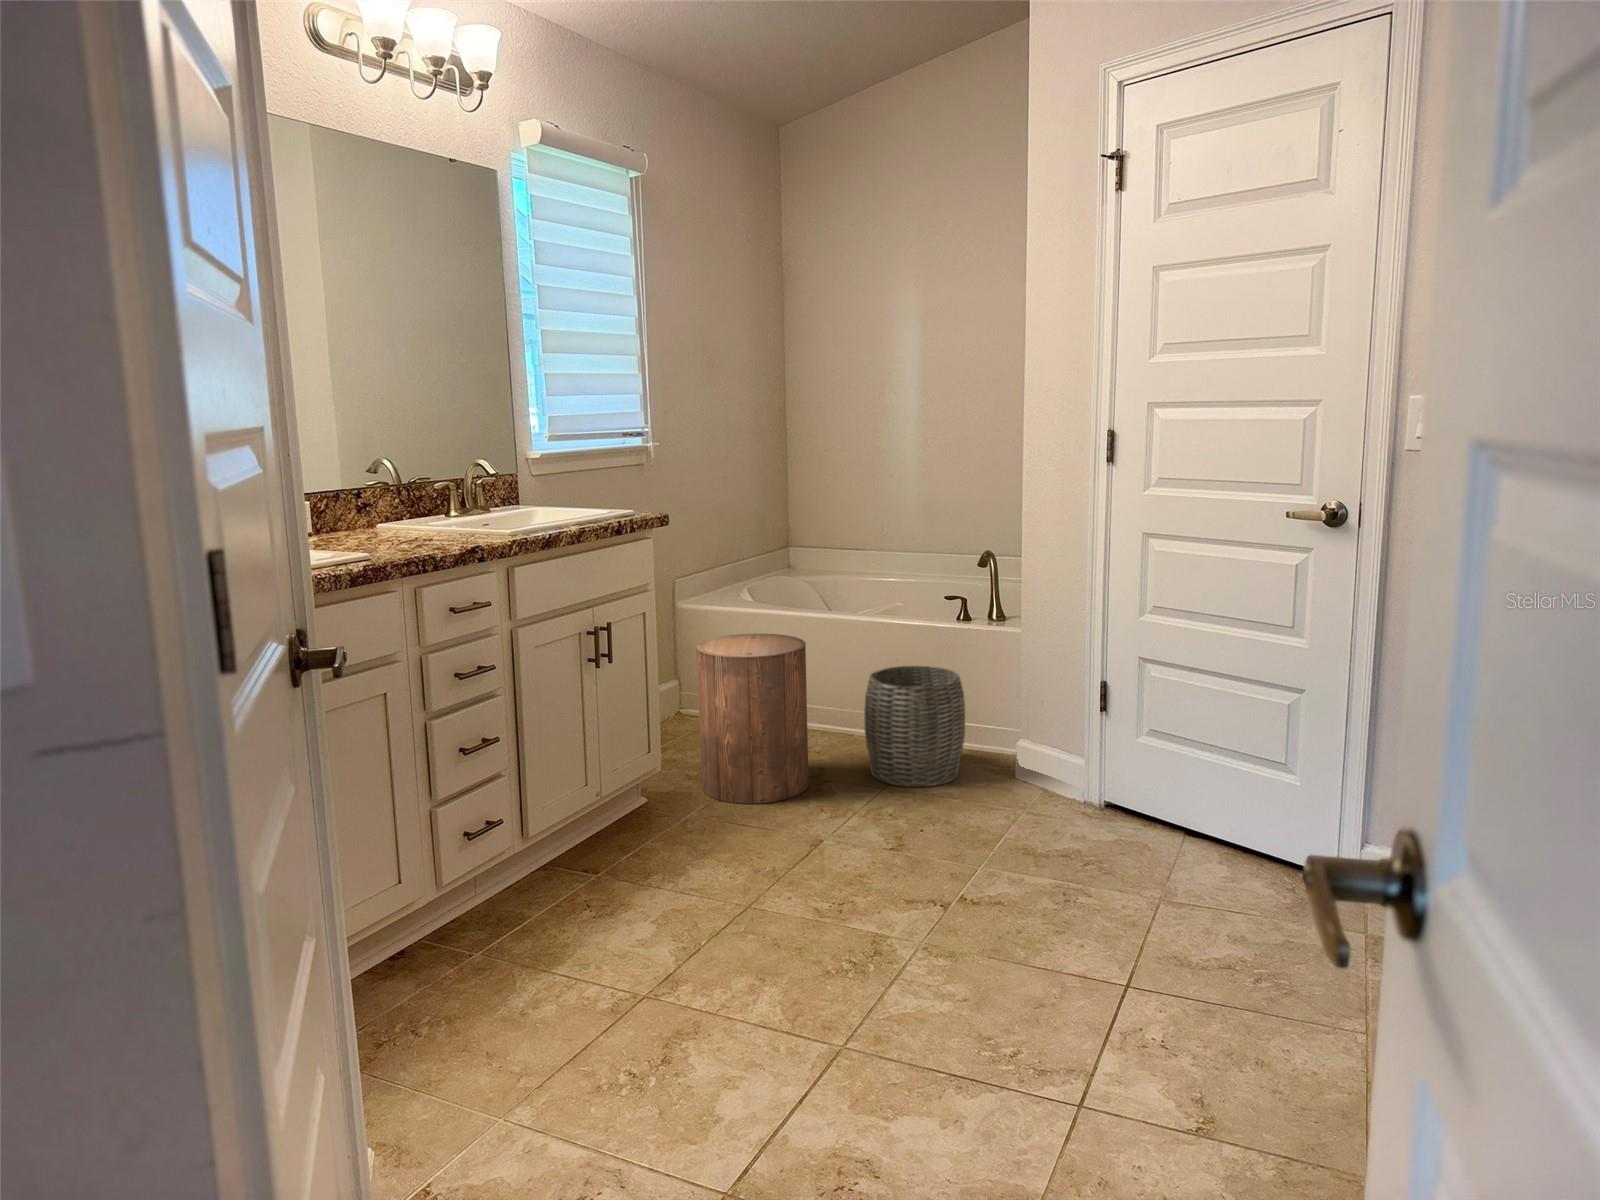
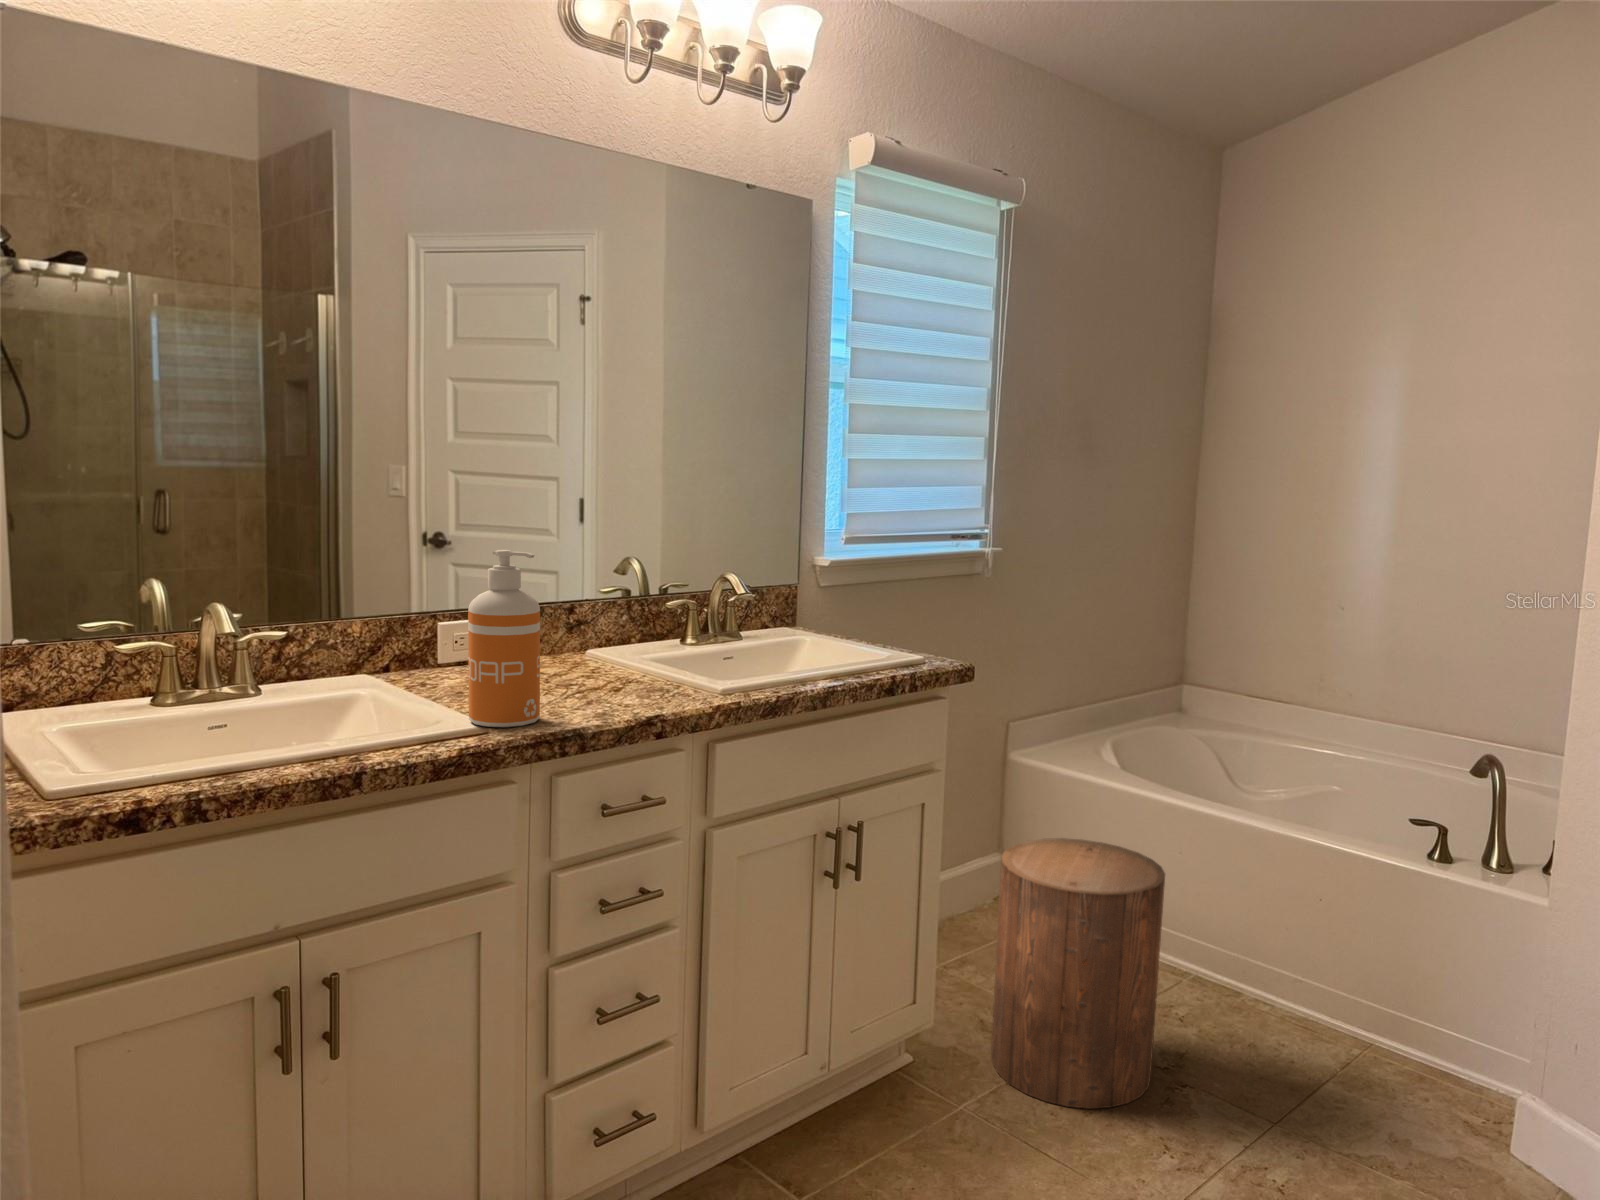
soap dispenser: none [344,431,402,556] -> present [468,550,540,727]
woven basket: present [864,666,965,787] -> none [1249,925,1423,1139]

